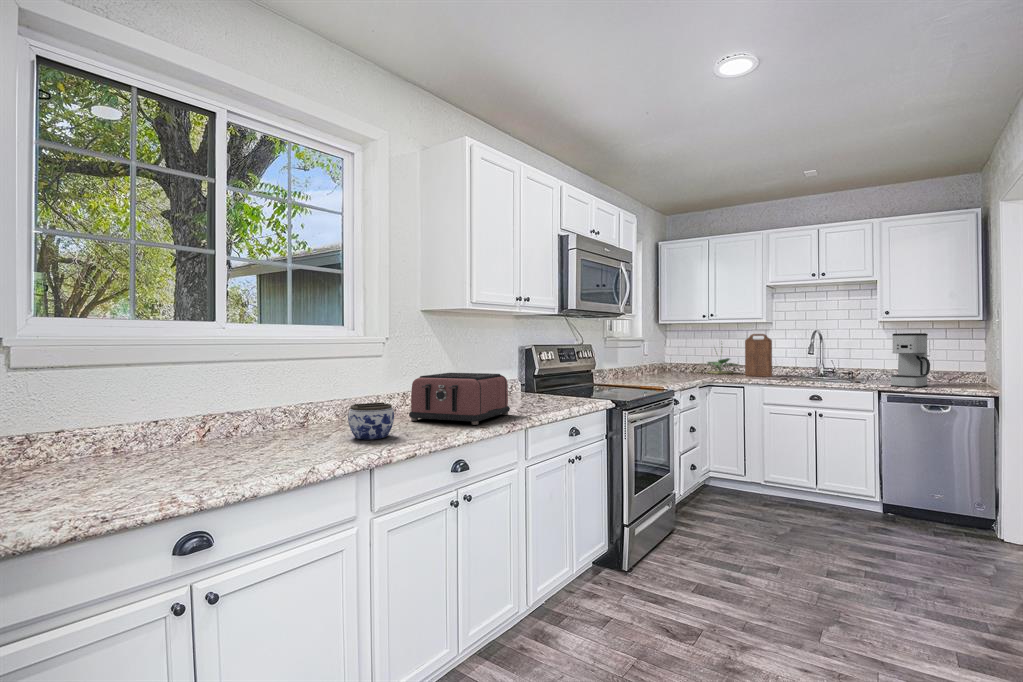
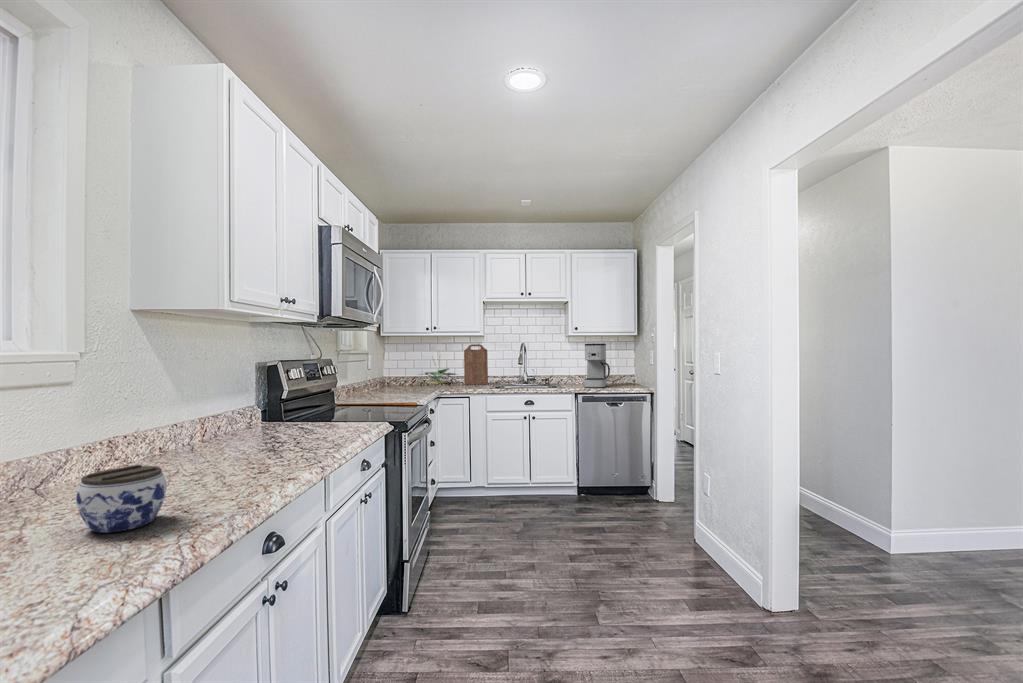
toaster: present [409,373,510,425] -> none [152,403,294,484]

